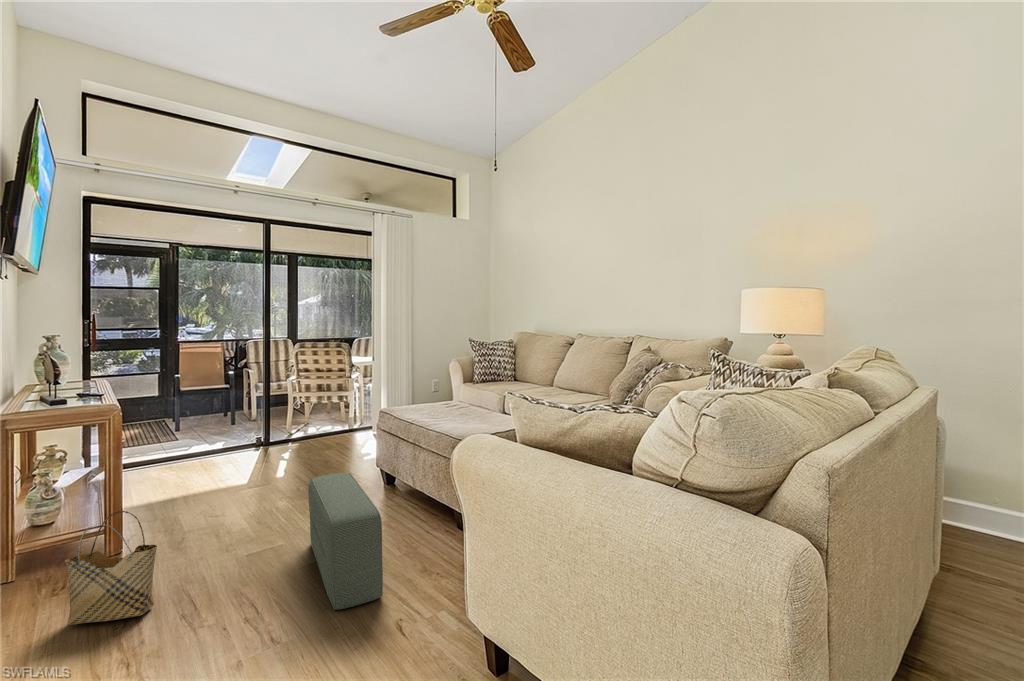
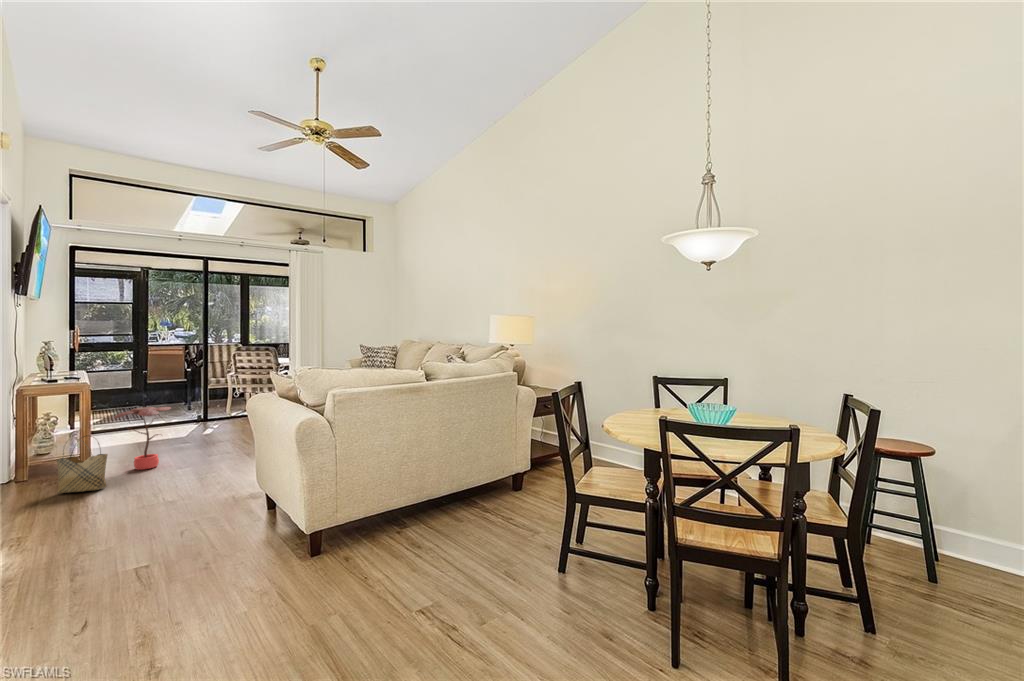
potted plant: none [160,445,246,553] -> present [114,407,171,470]
pouf: present [308,473,383,610] -> none [203,422,238,486]

